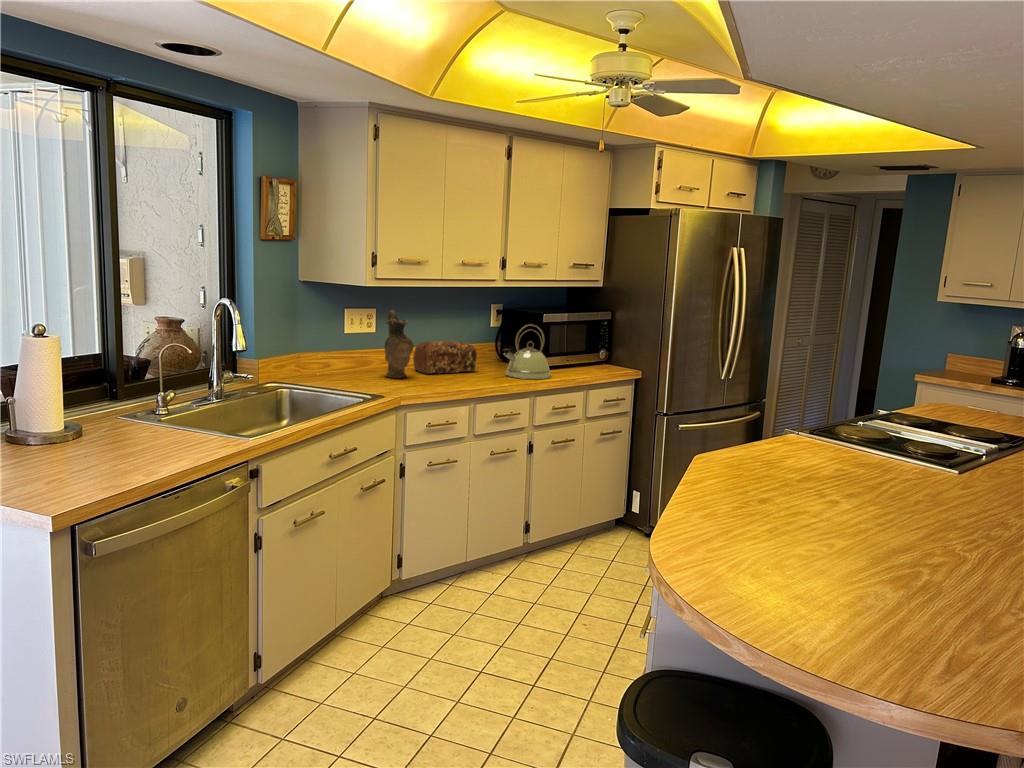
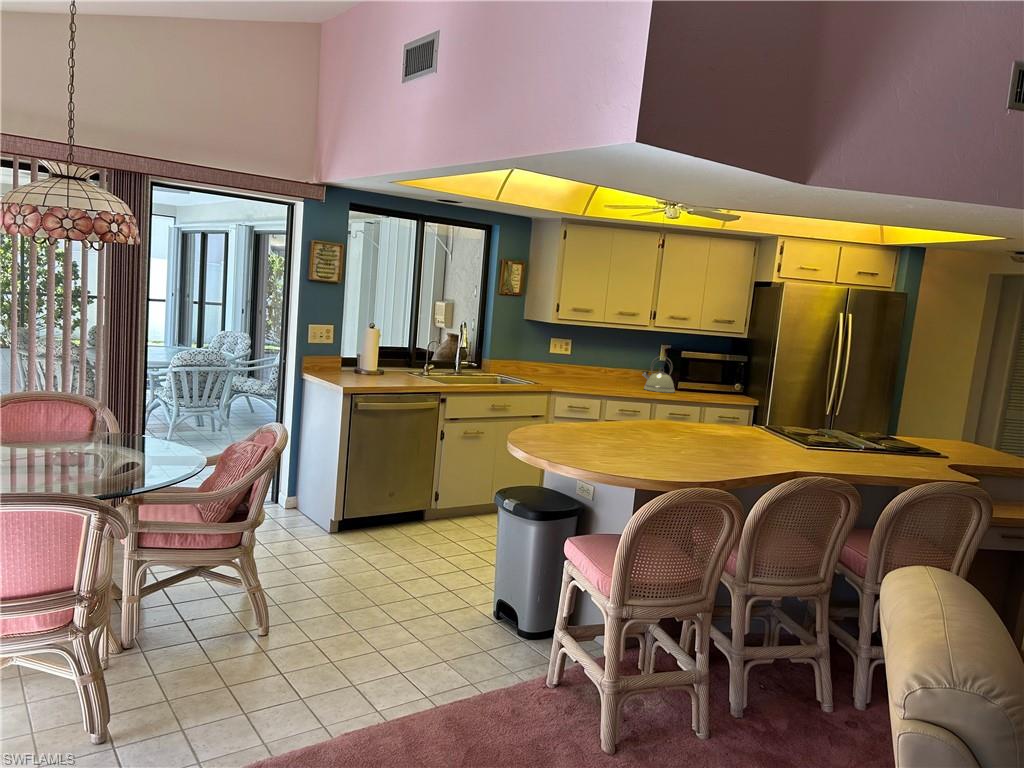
ceramic pitcher: present [385,310,414,378] -> none [565,340,582,381]
bread loaf: present [413,341,477,374] -> none [590,363,630,385]

